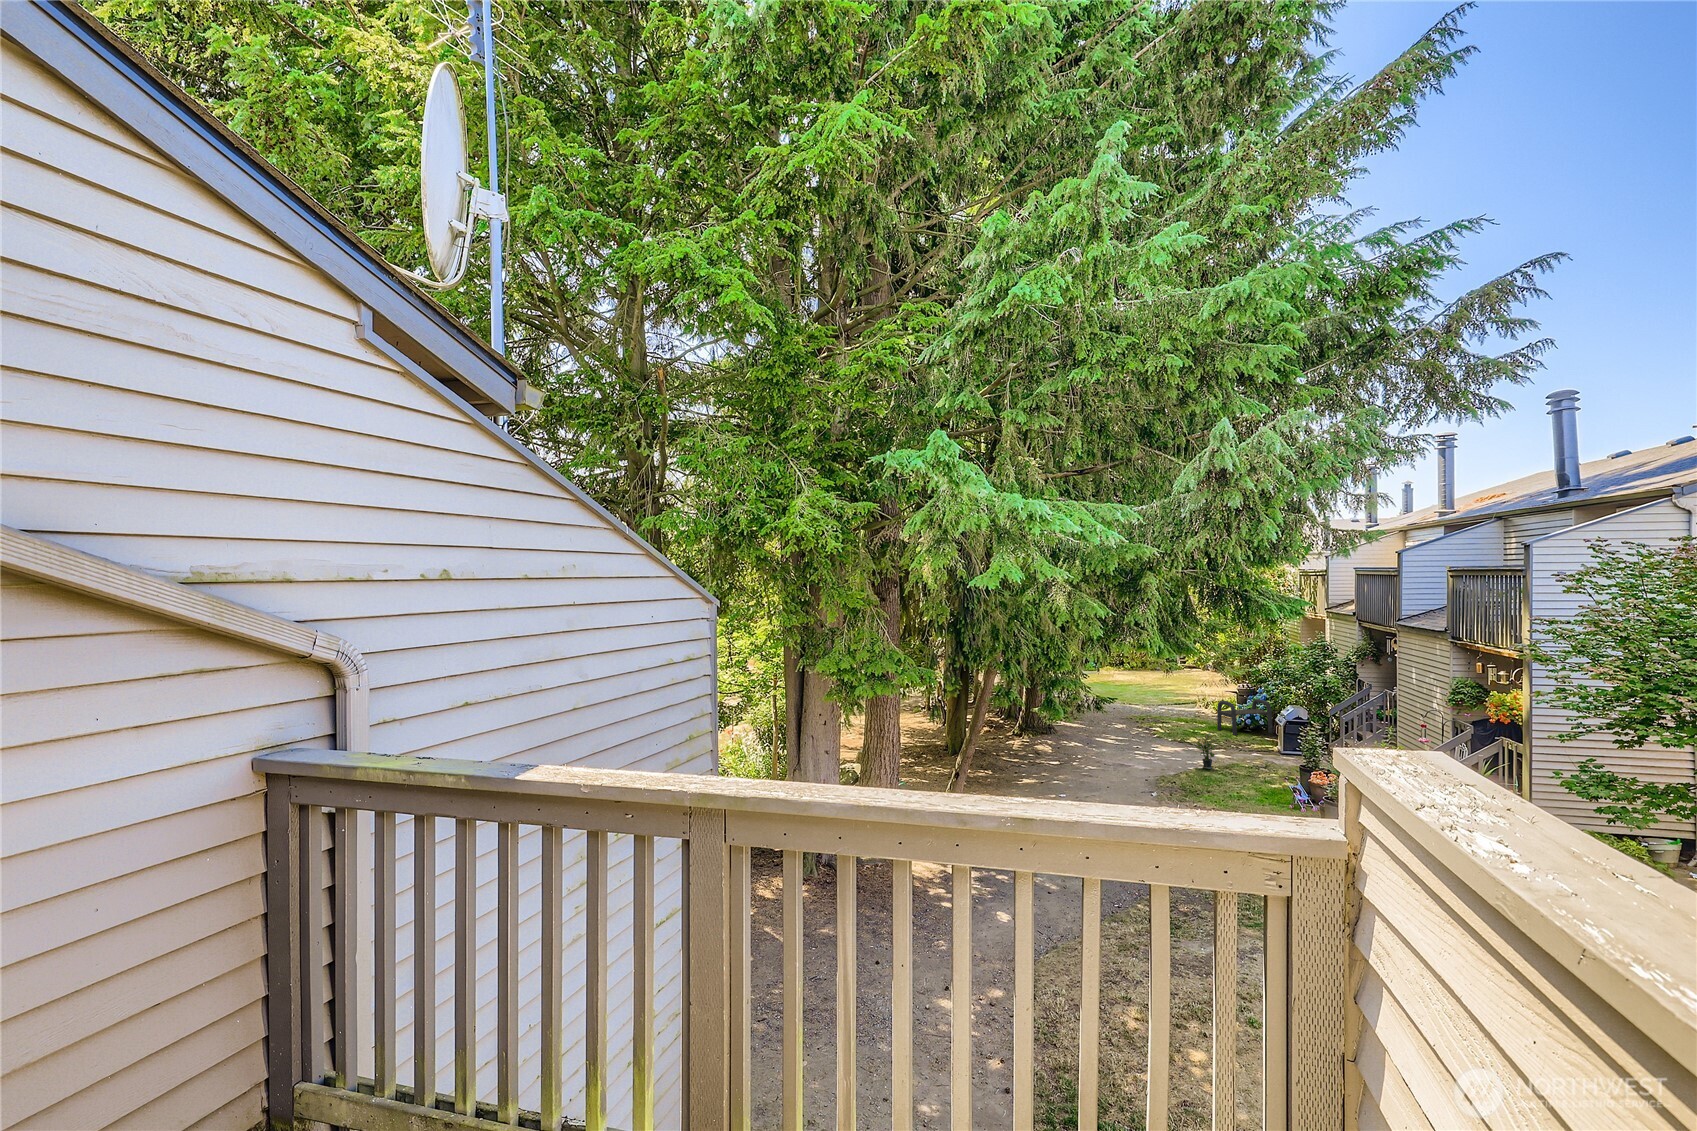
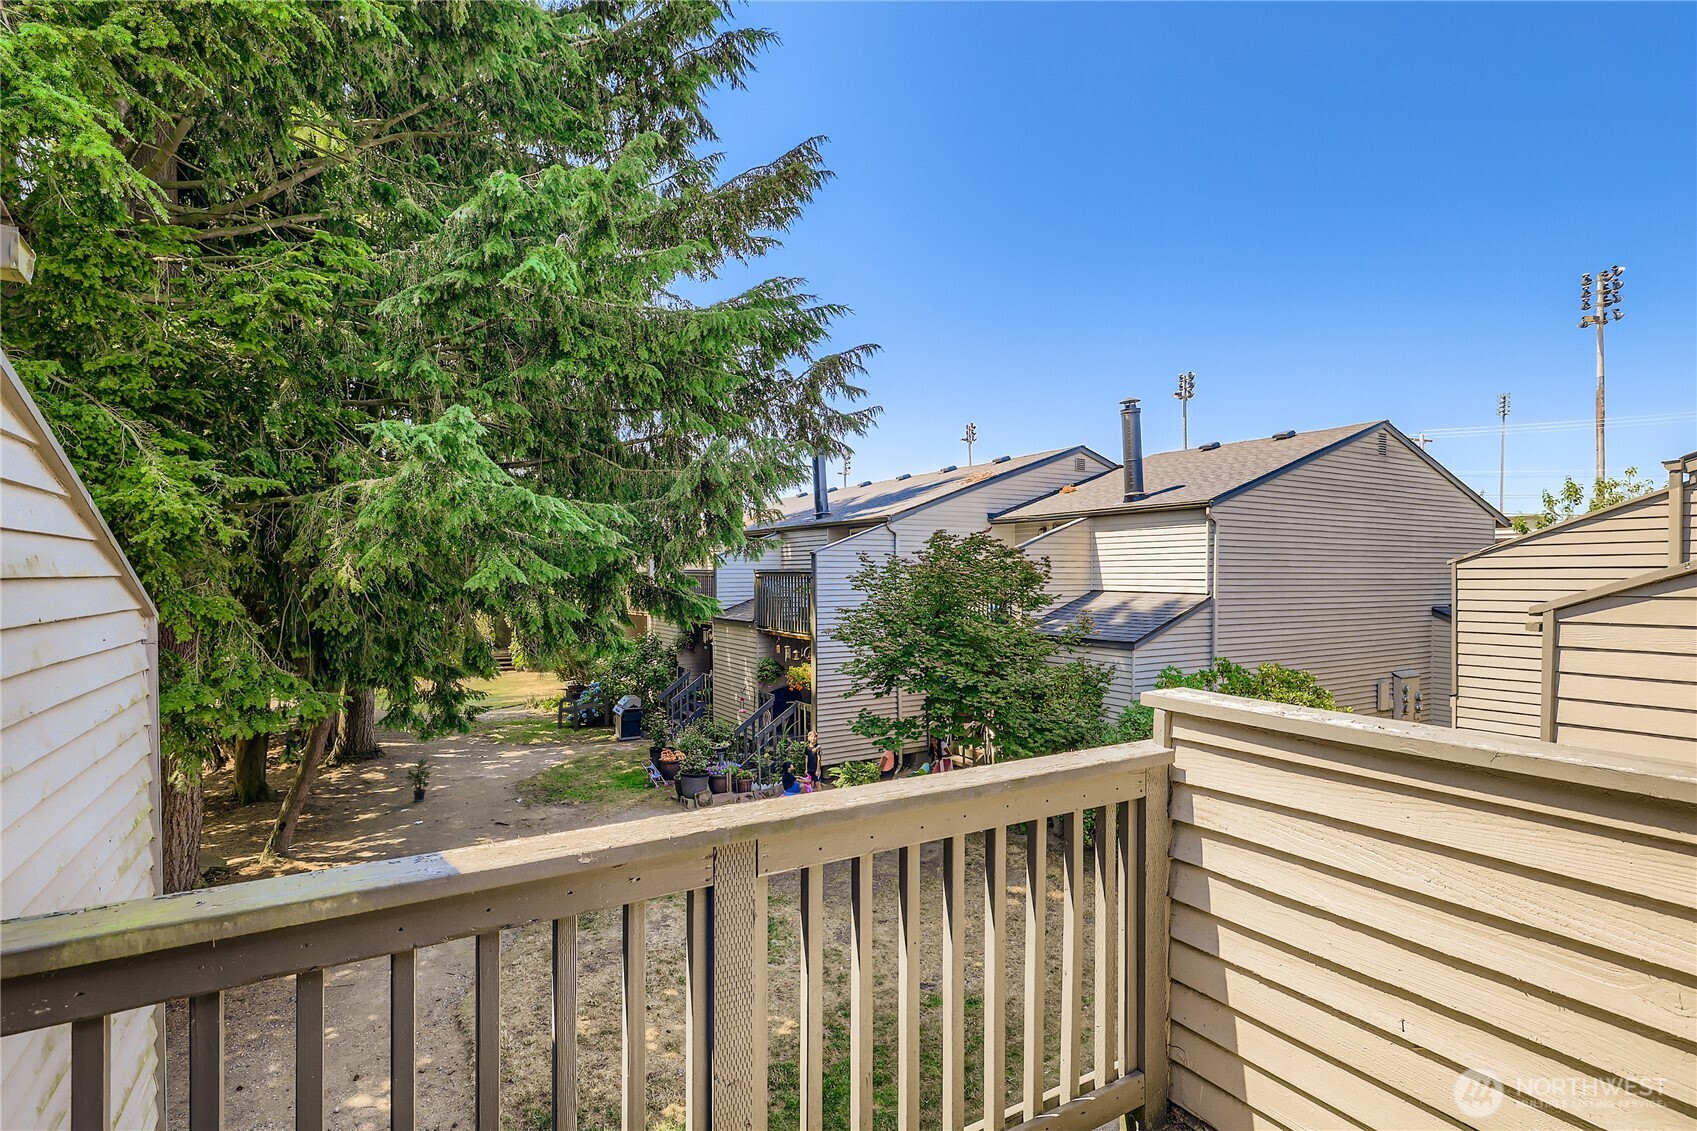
potted plant: present [1196,733,1217,769] -> present [406,758,432,802]

